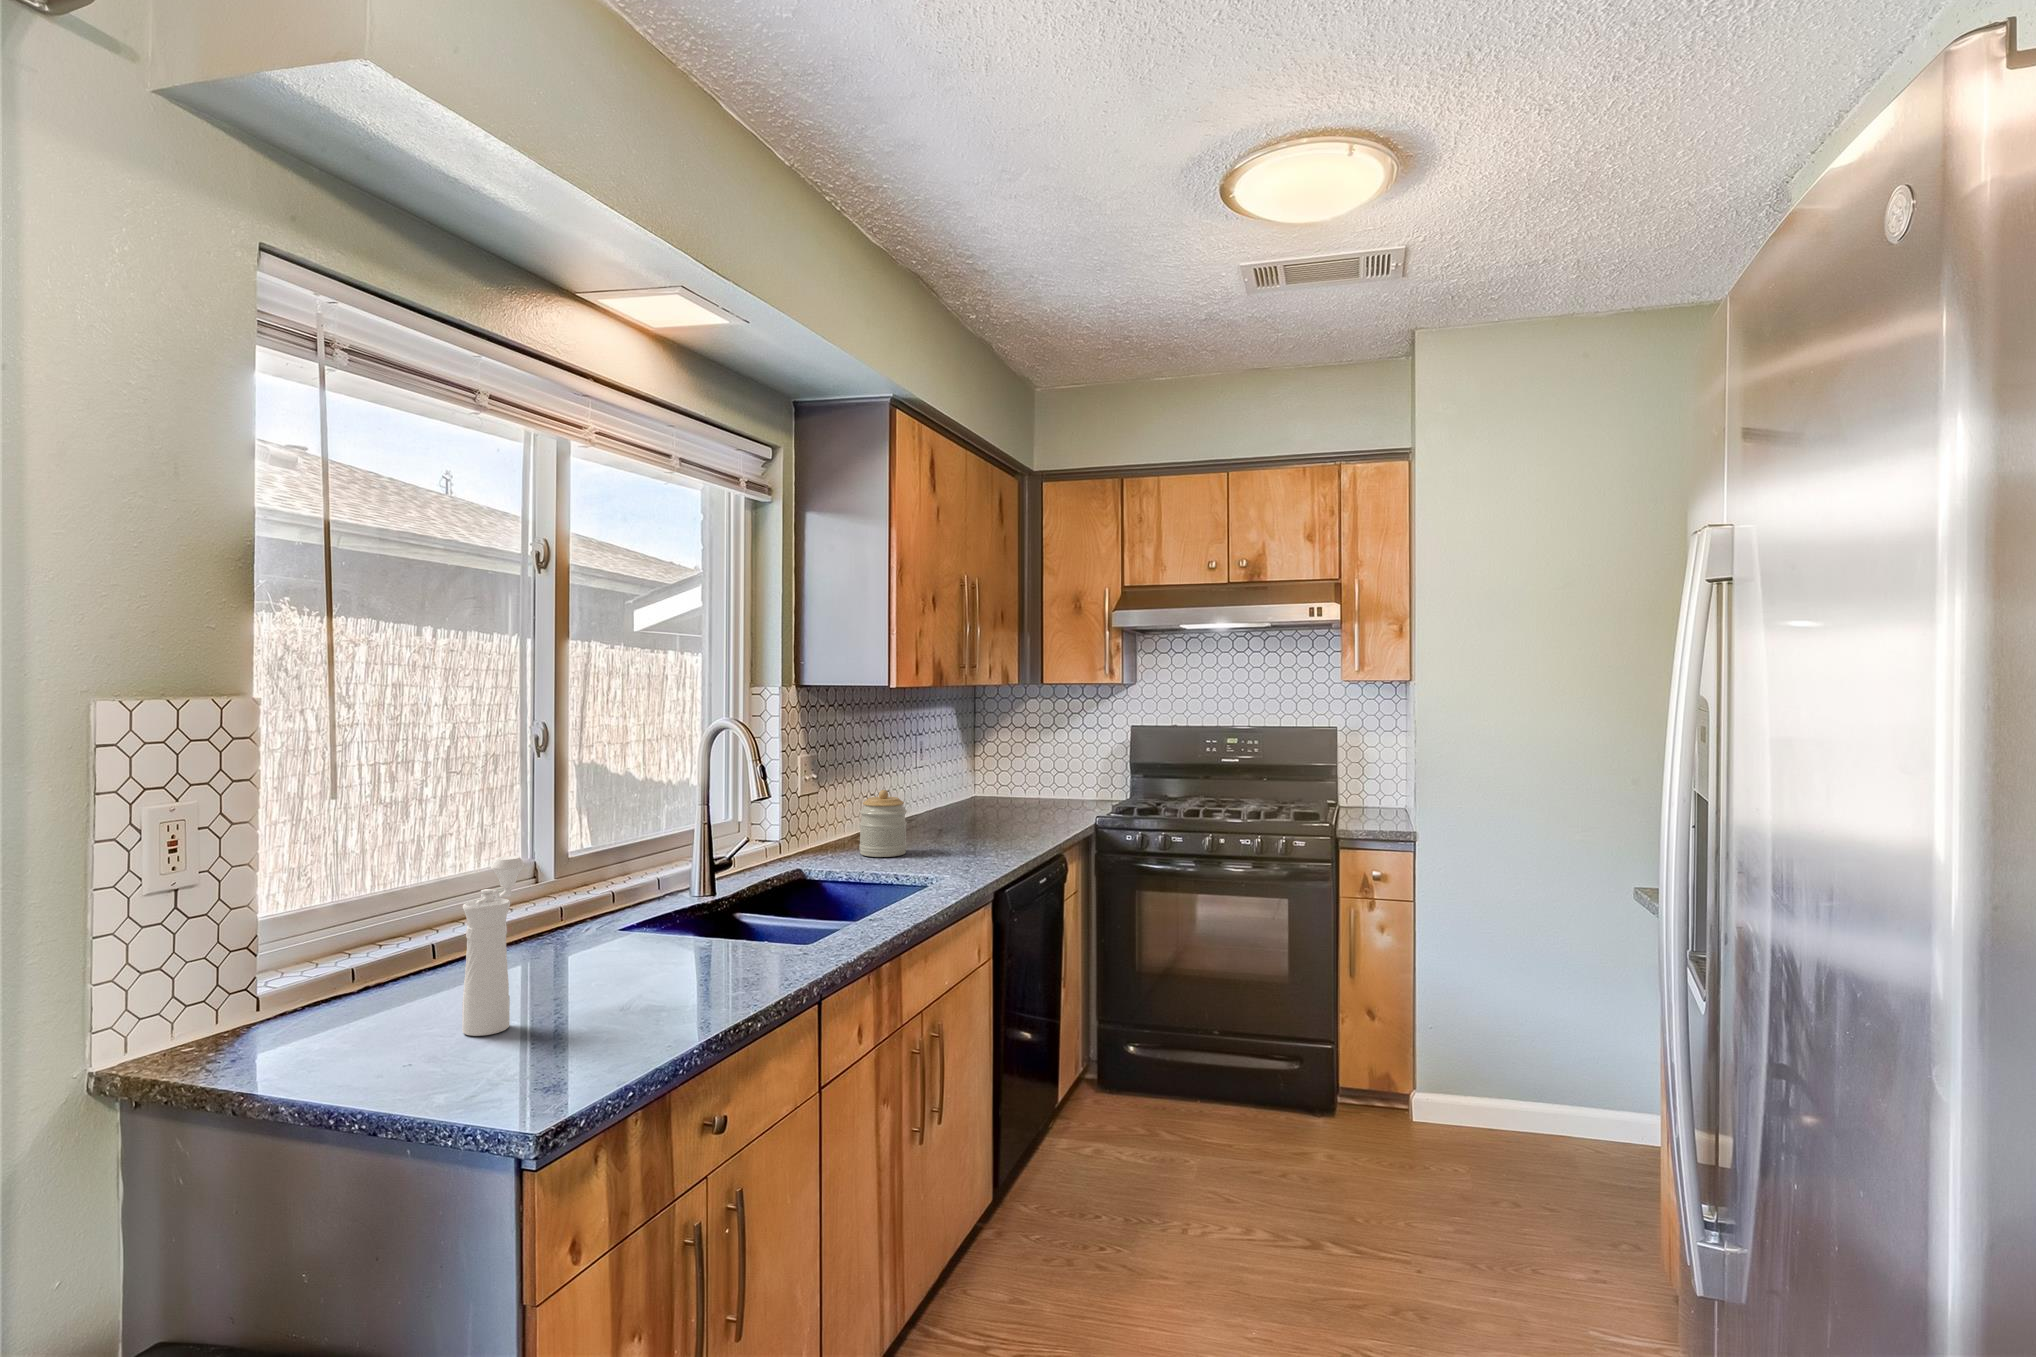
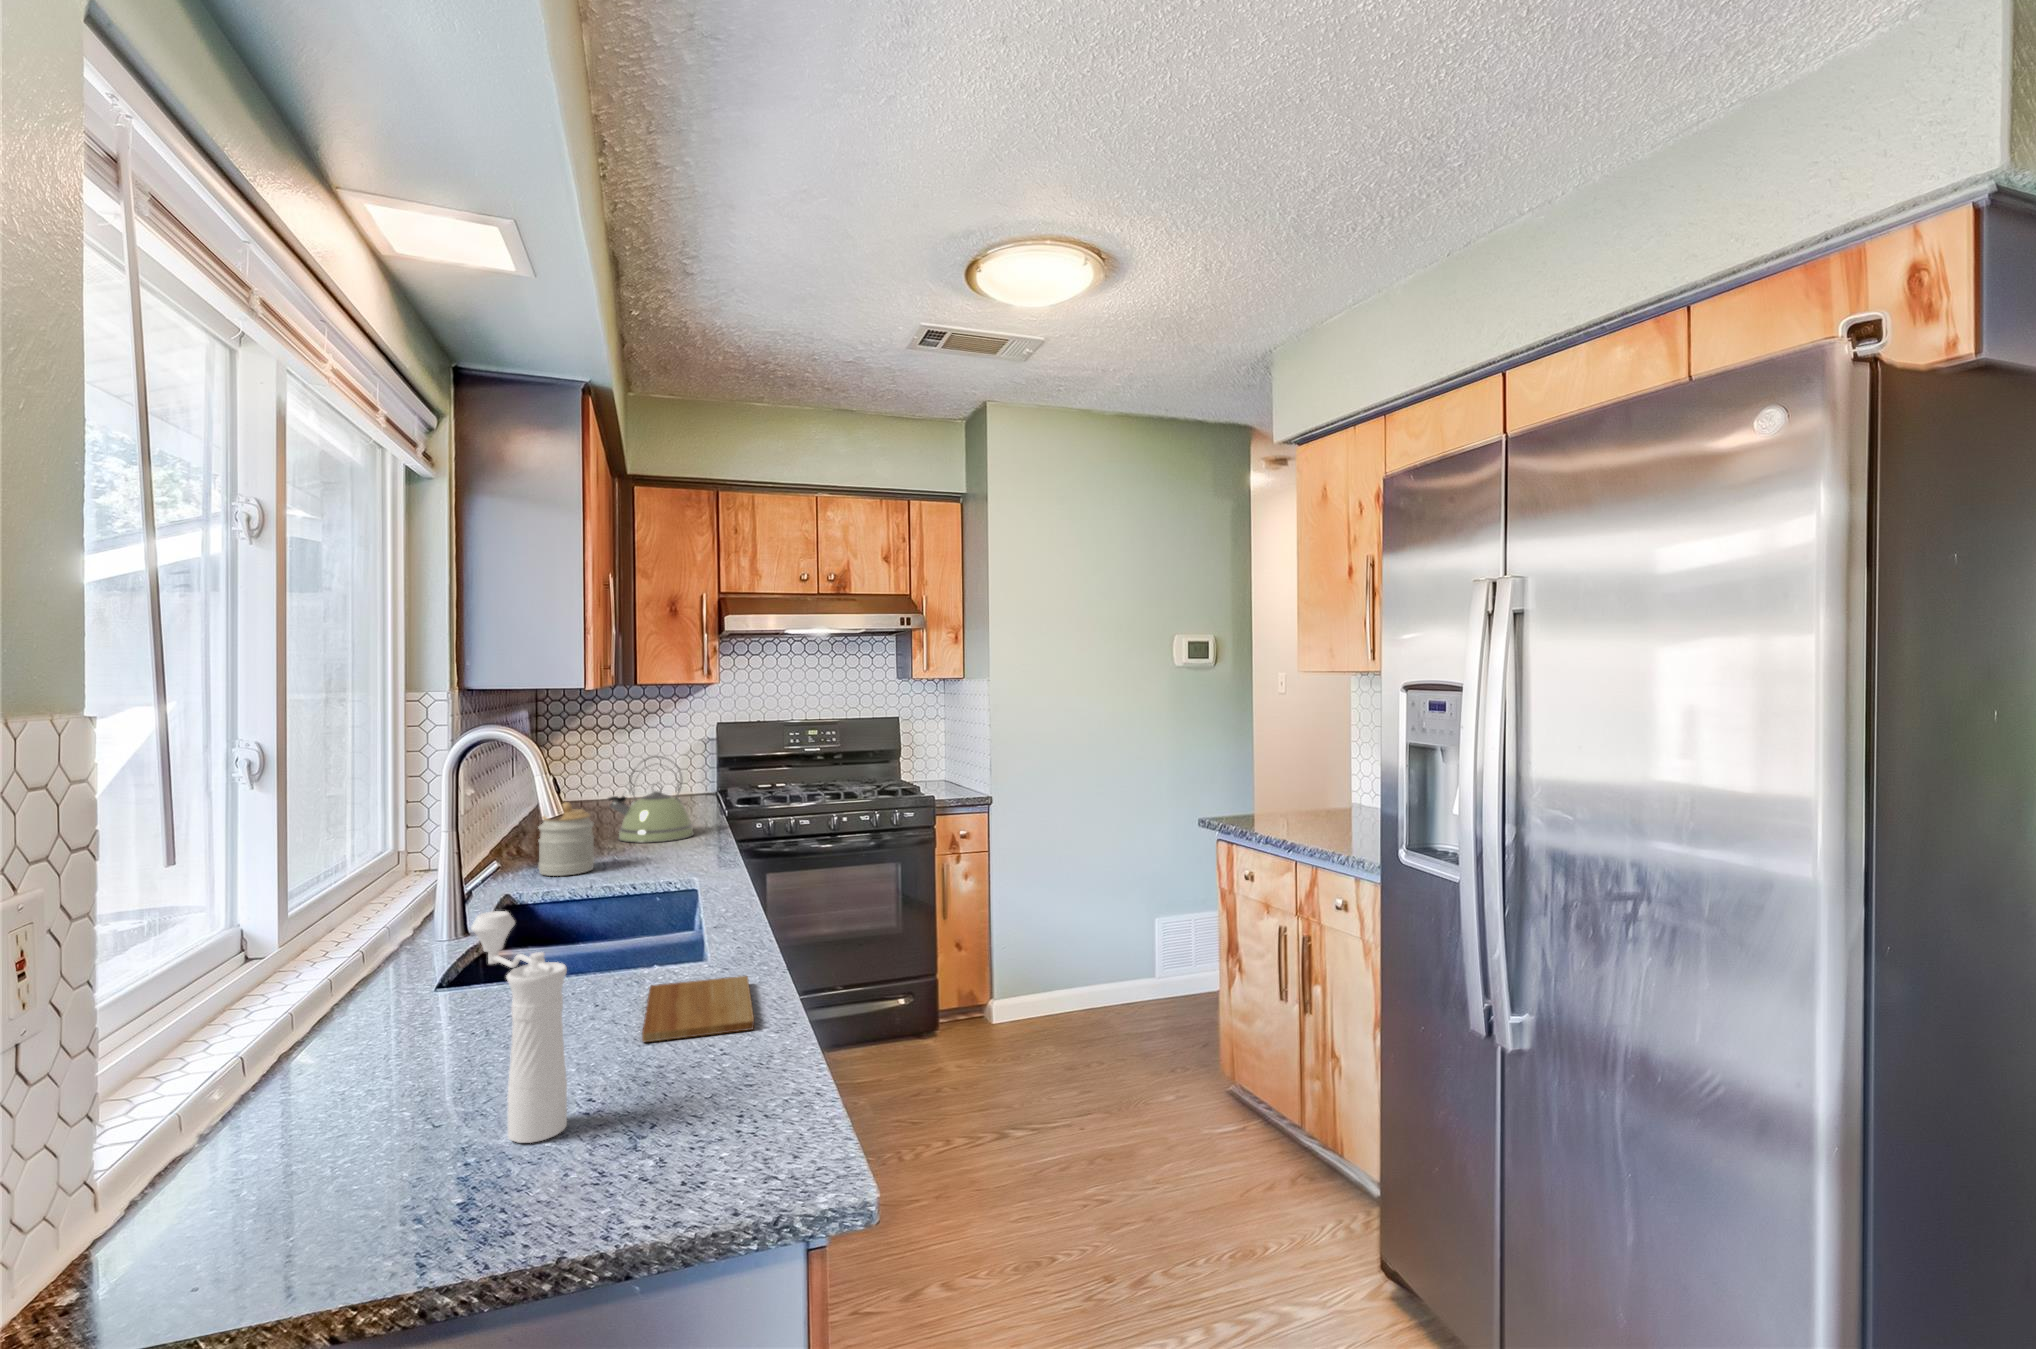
kettle: none [967,754,1045,839] -> present [608,756,694,843]
cutting board: none [652,950,804,1001] -> present [642,976,754,1042]

